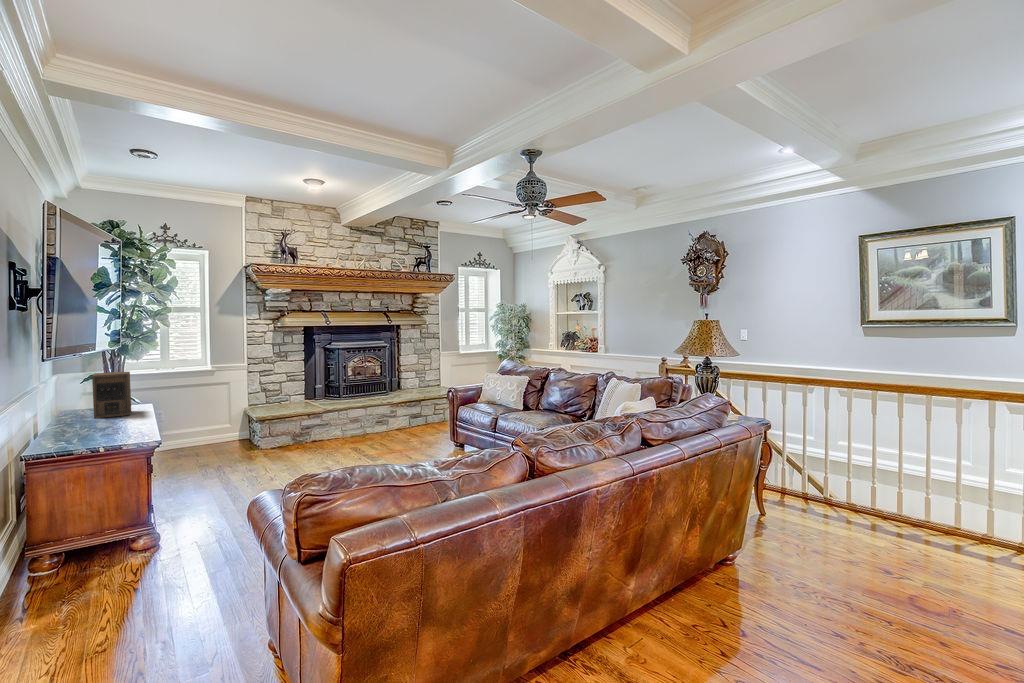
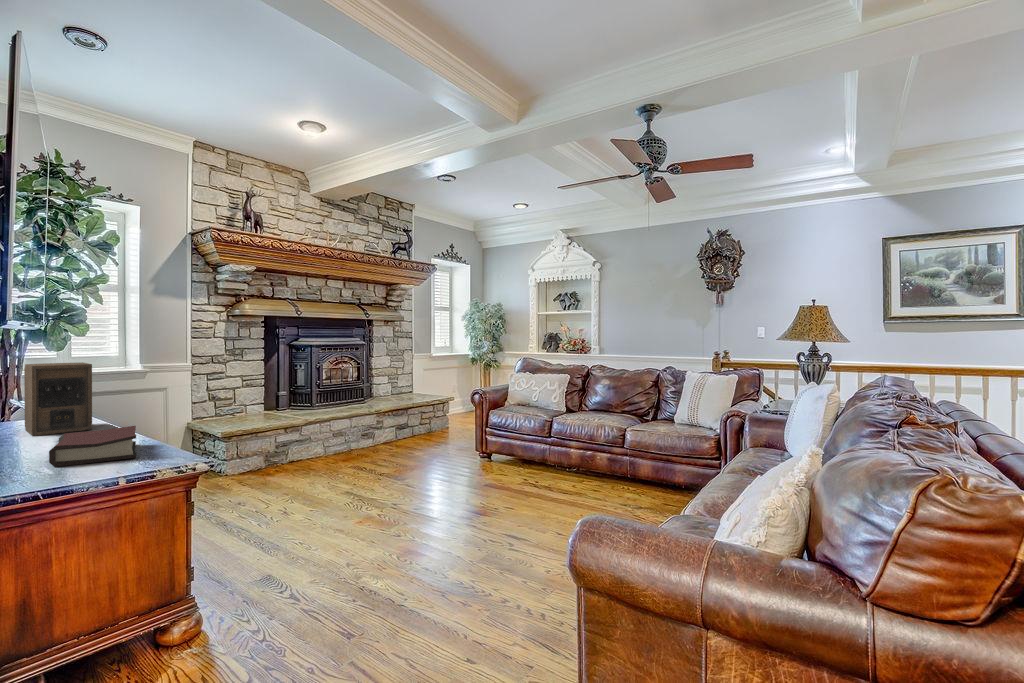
hardback book: none [71,415,136,439] -> present [49,426,136,467]

